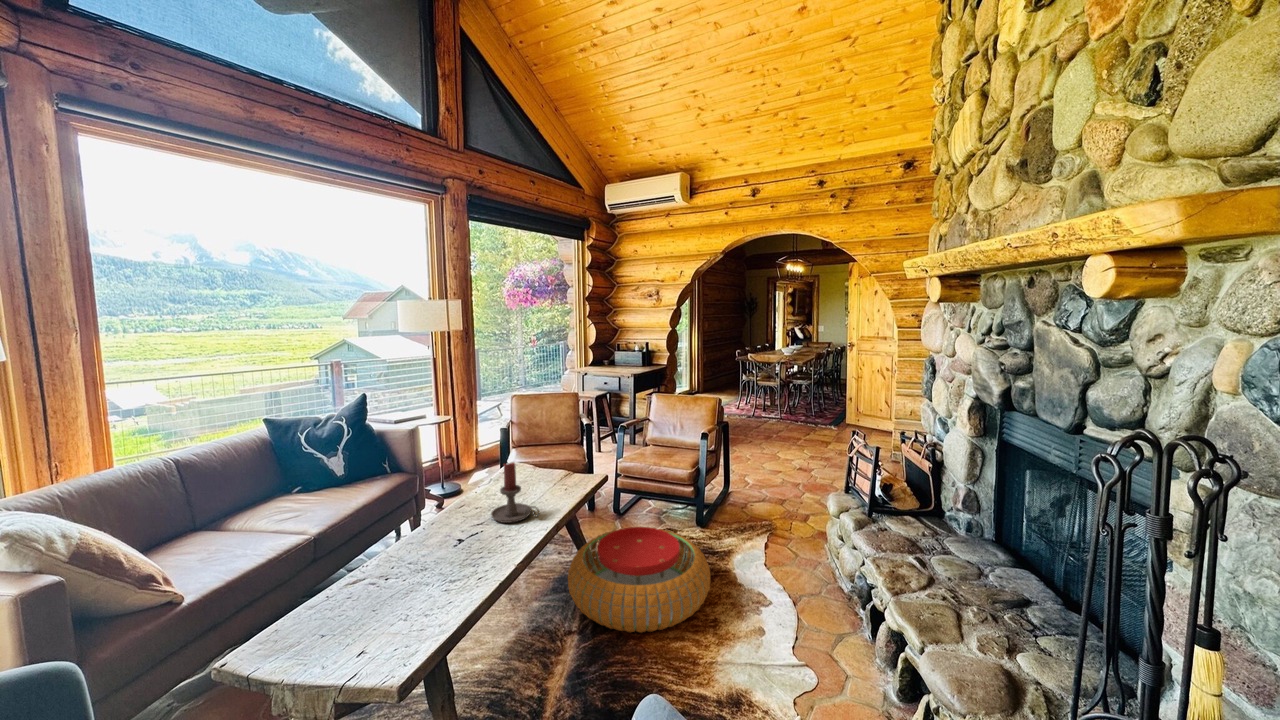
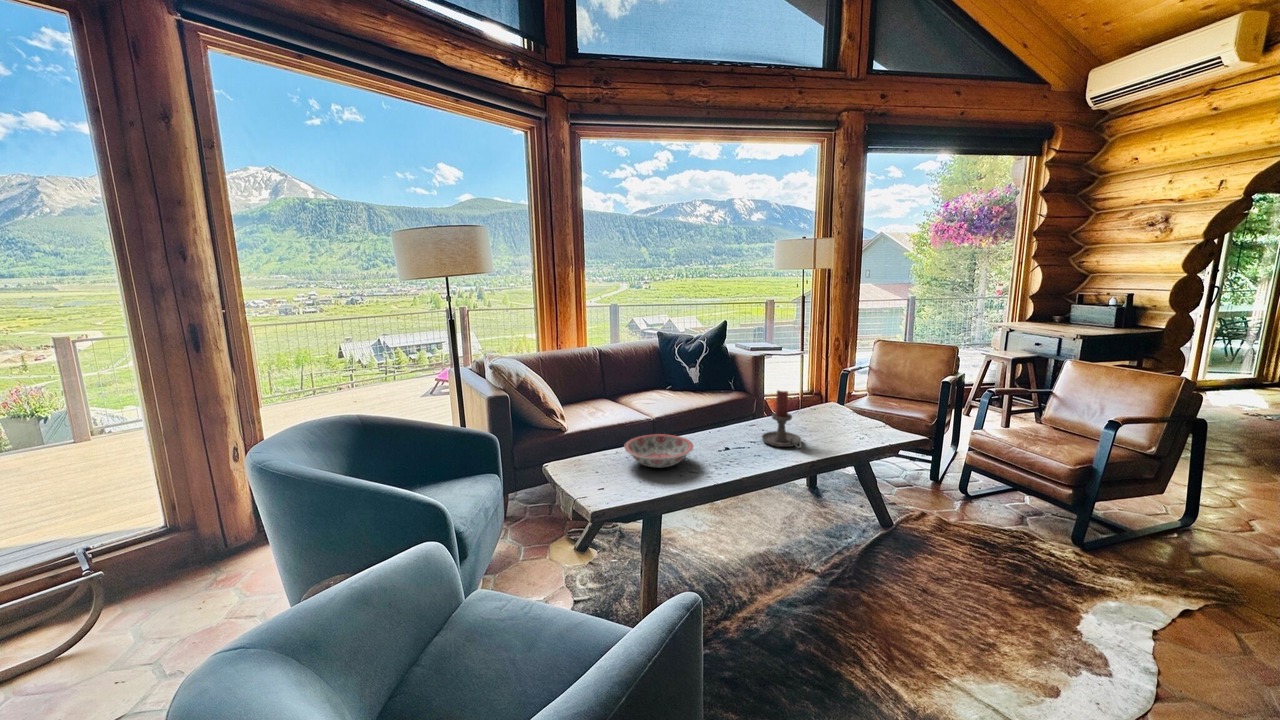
pouf: present [568,527,710,632] -> none [828,499,1022,625]
ceramic bowl: none [358,549,456,605] -> present [624,434,693,468]

